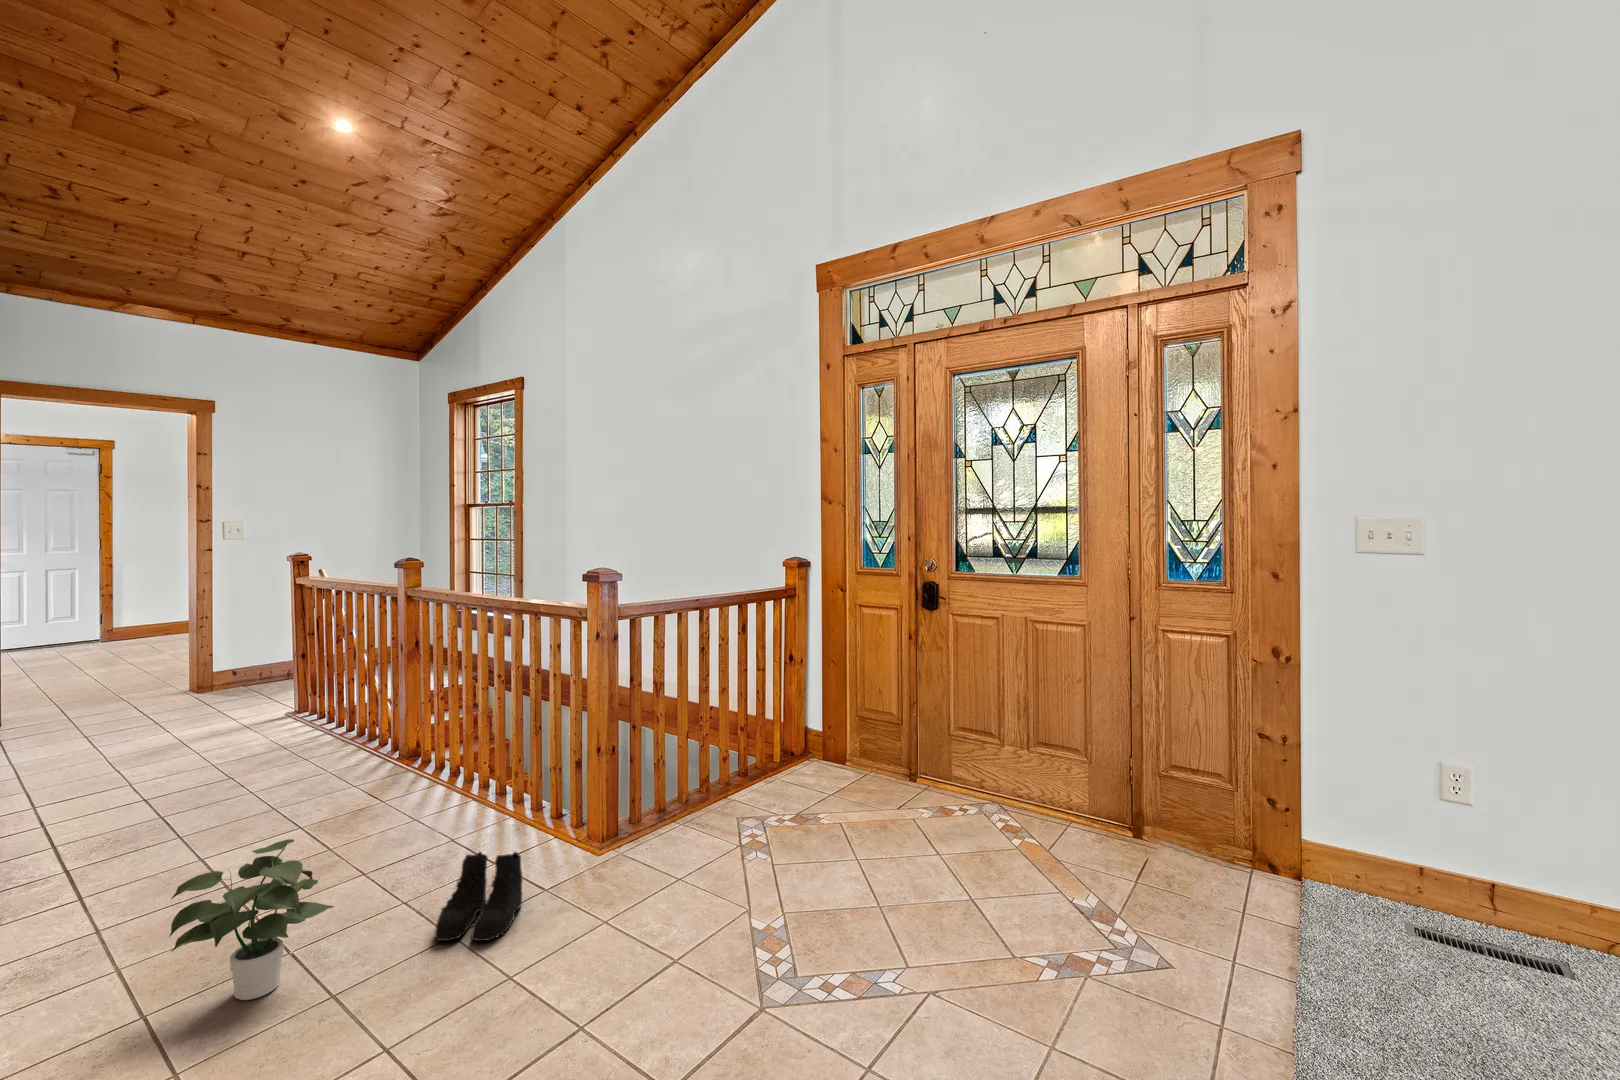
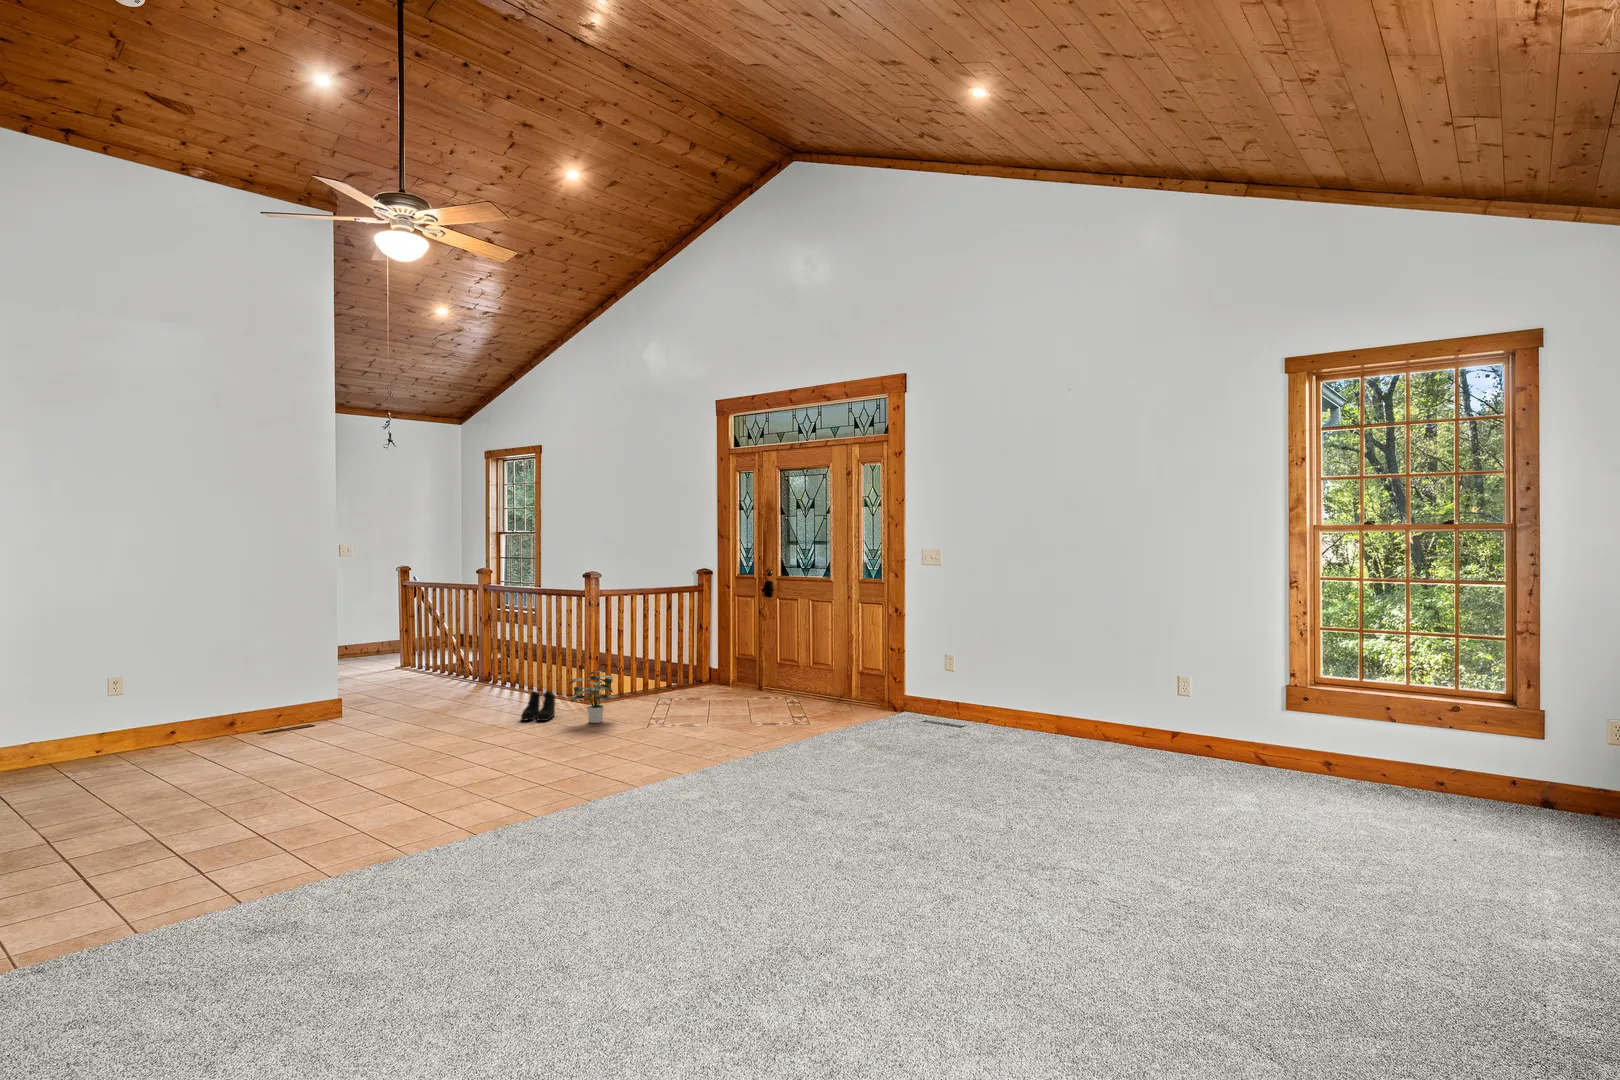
potted plant: present [169,839,335,1000] -> present [570,671,615,723]

